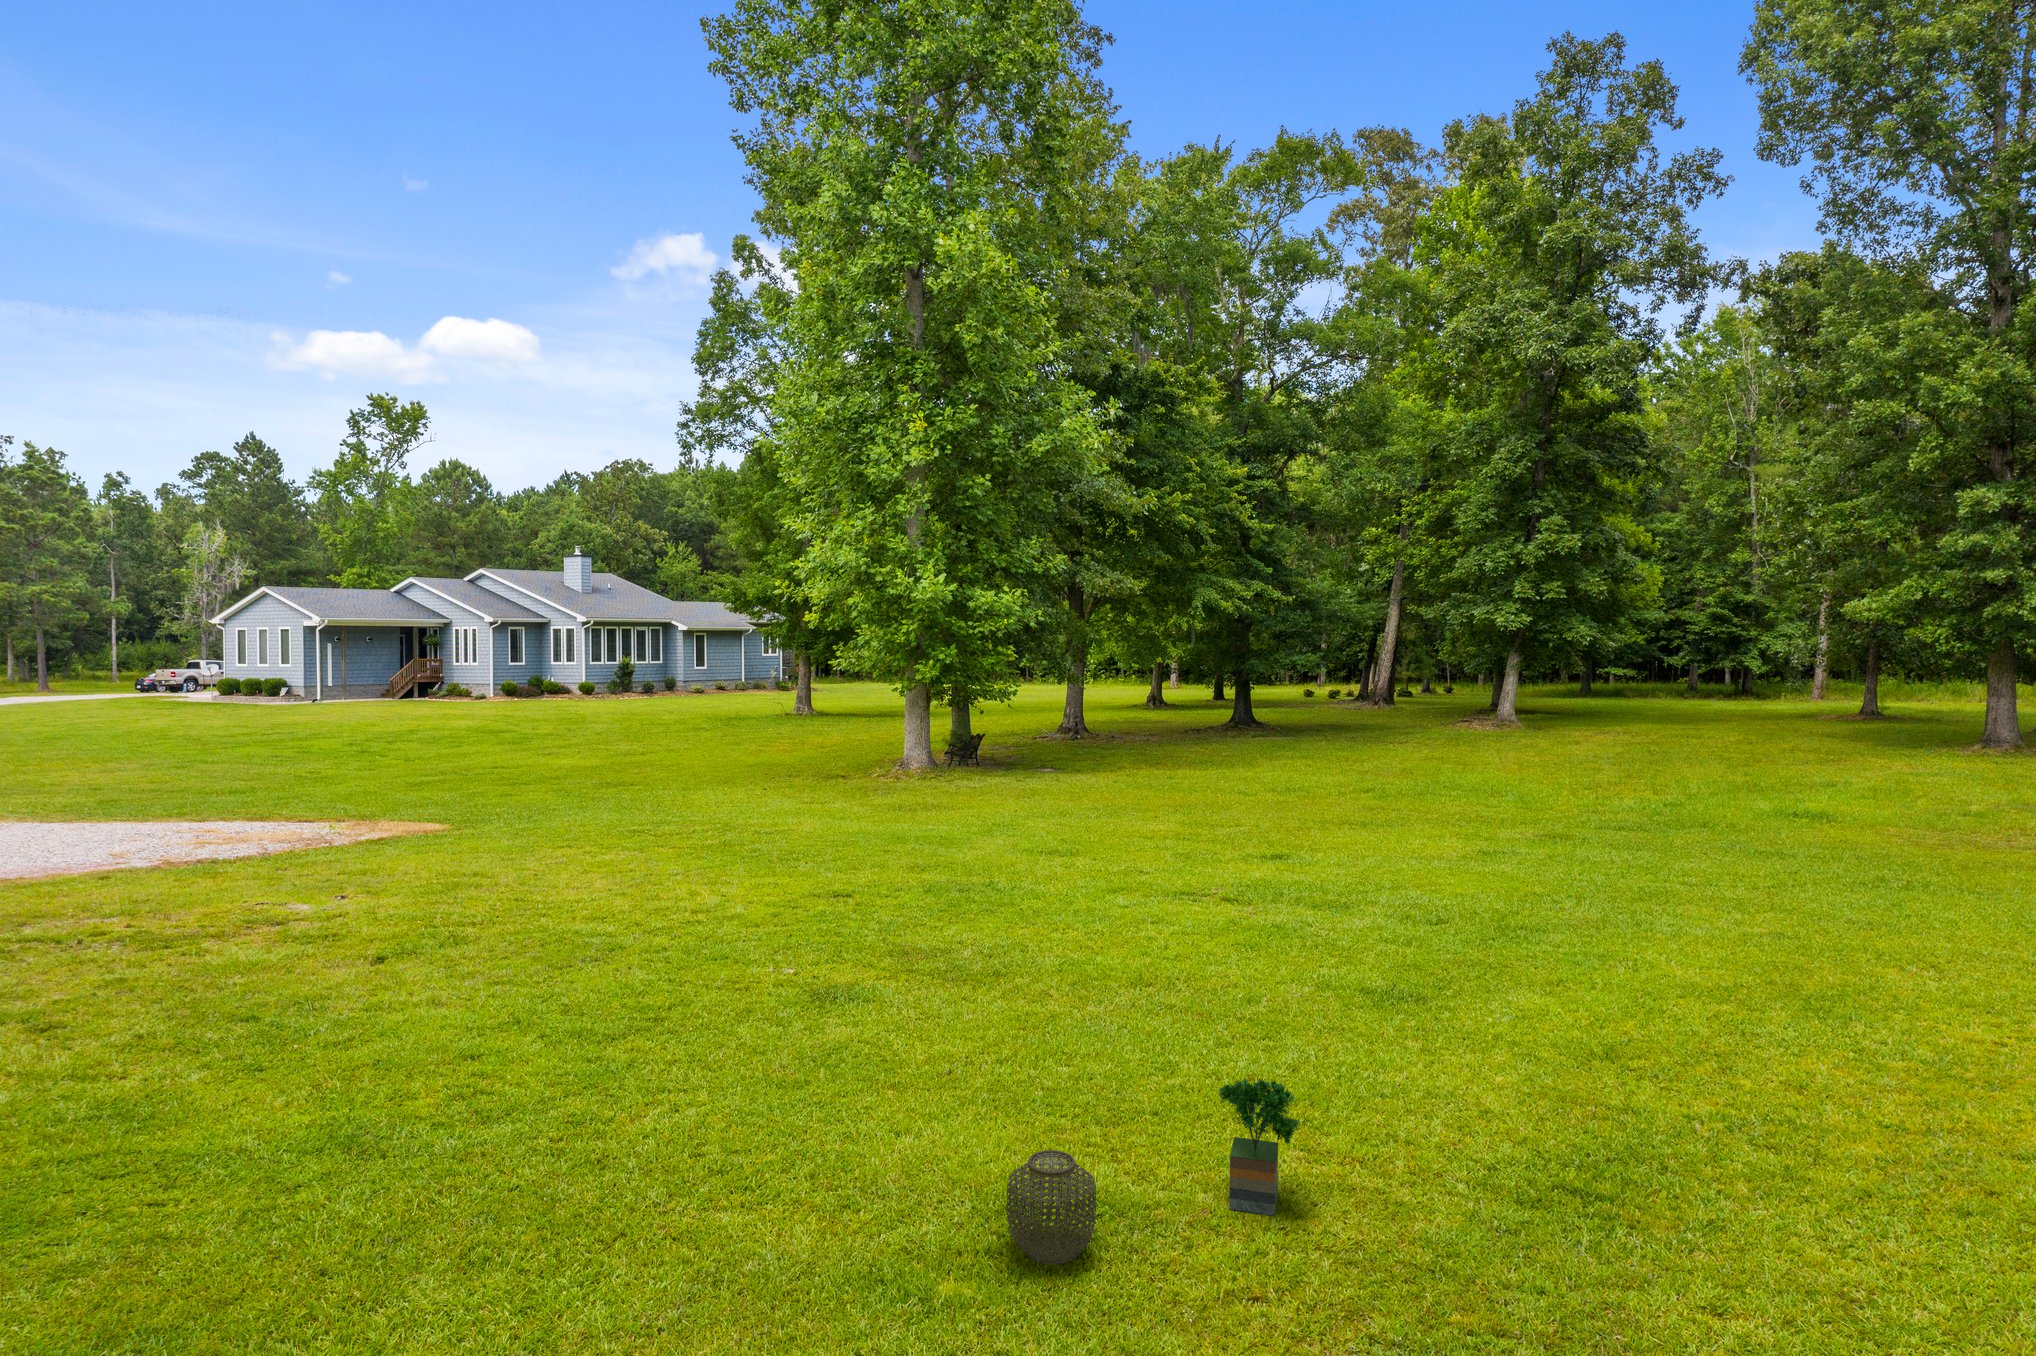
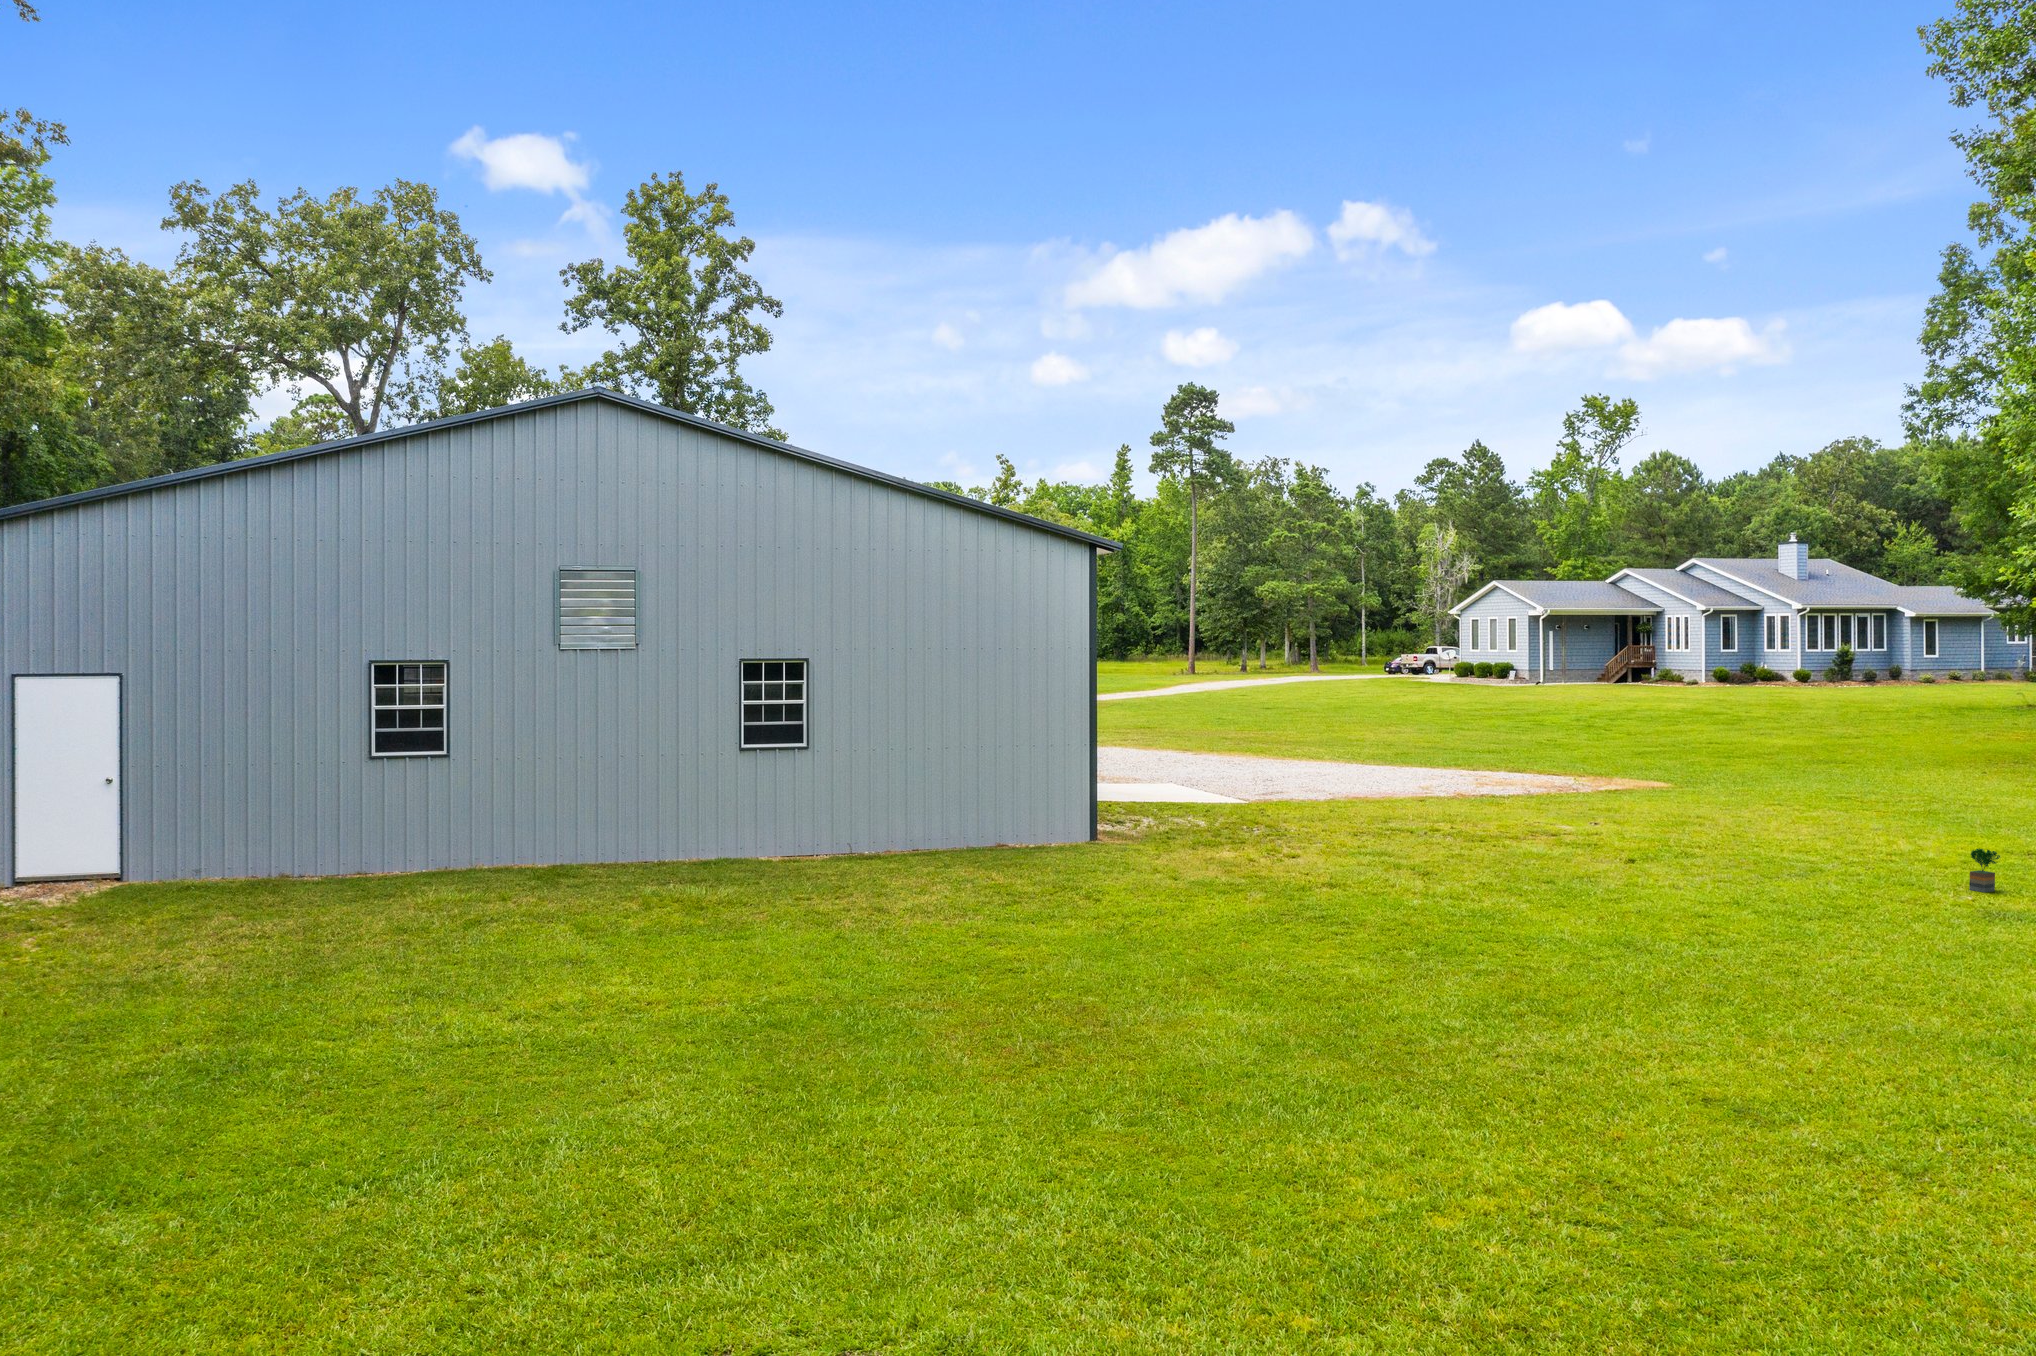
woven basket: present [1007,1150,1096,1265] -> none [1876,855,1908,886]

